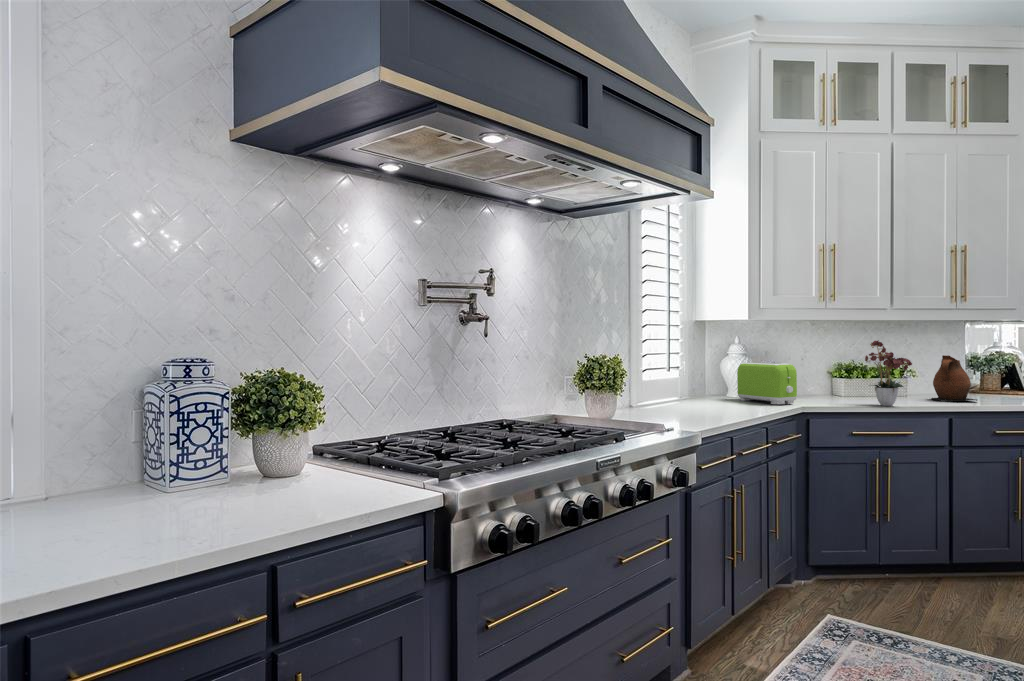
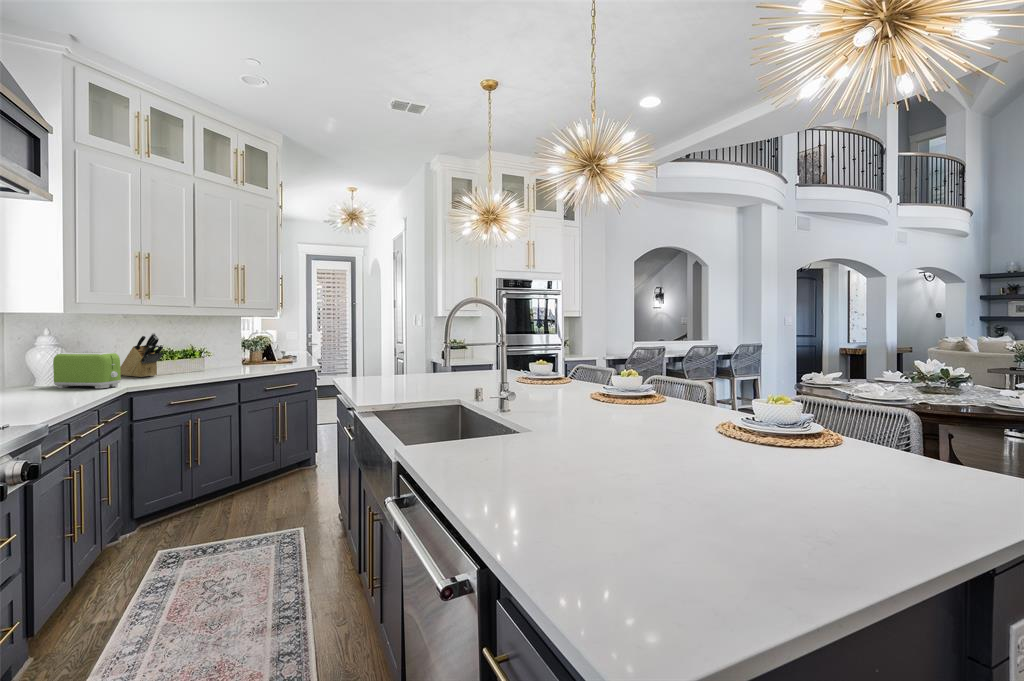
flower arrangement: present [865,340,912,406] -> none [177,330,218,380]
knife block: none [803,343,850,397] -> present [120,333,163,377]
ceramic pitcher: present [931,355,977,401] -> none [221,341,254,372]

